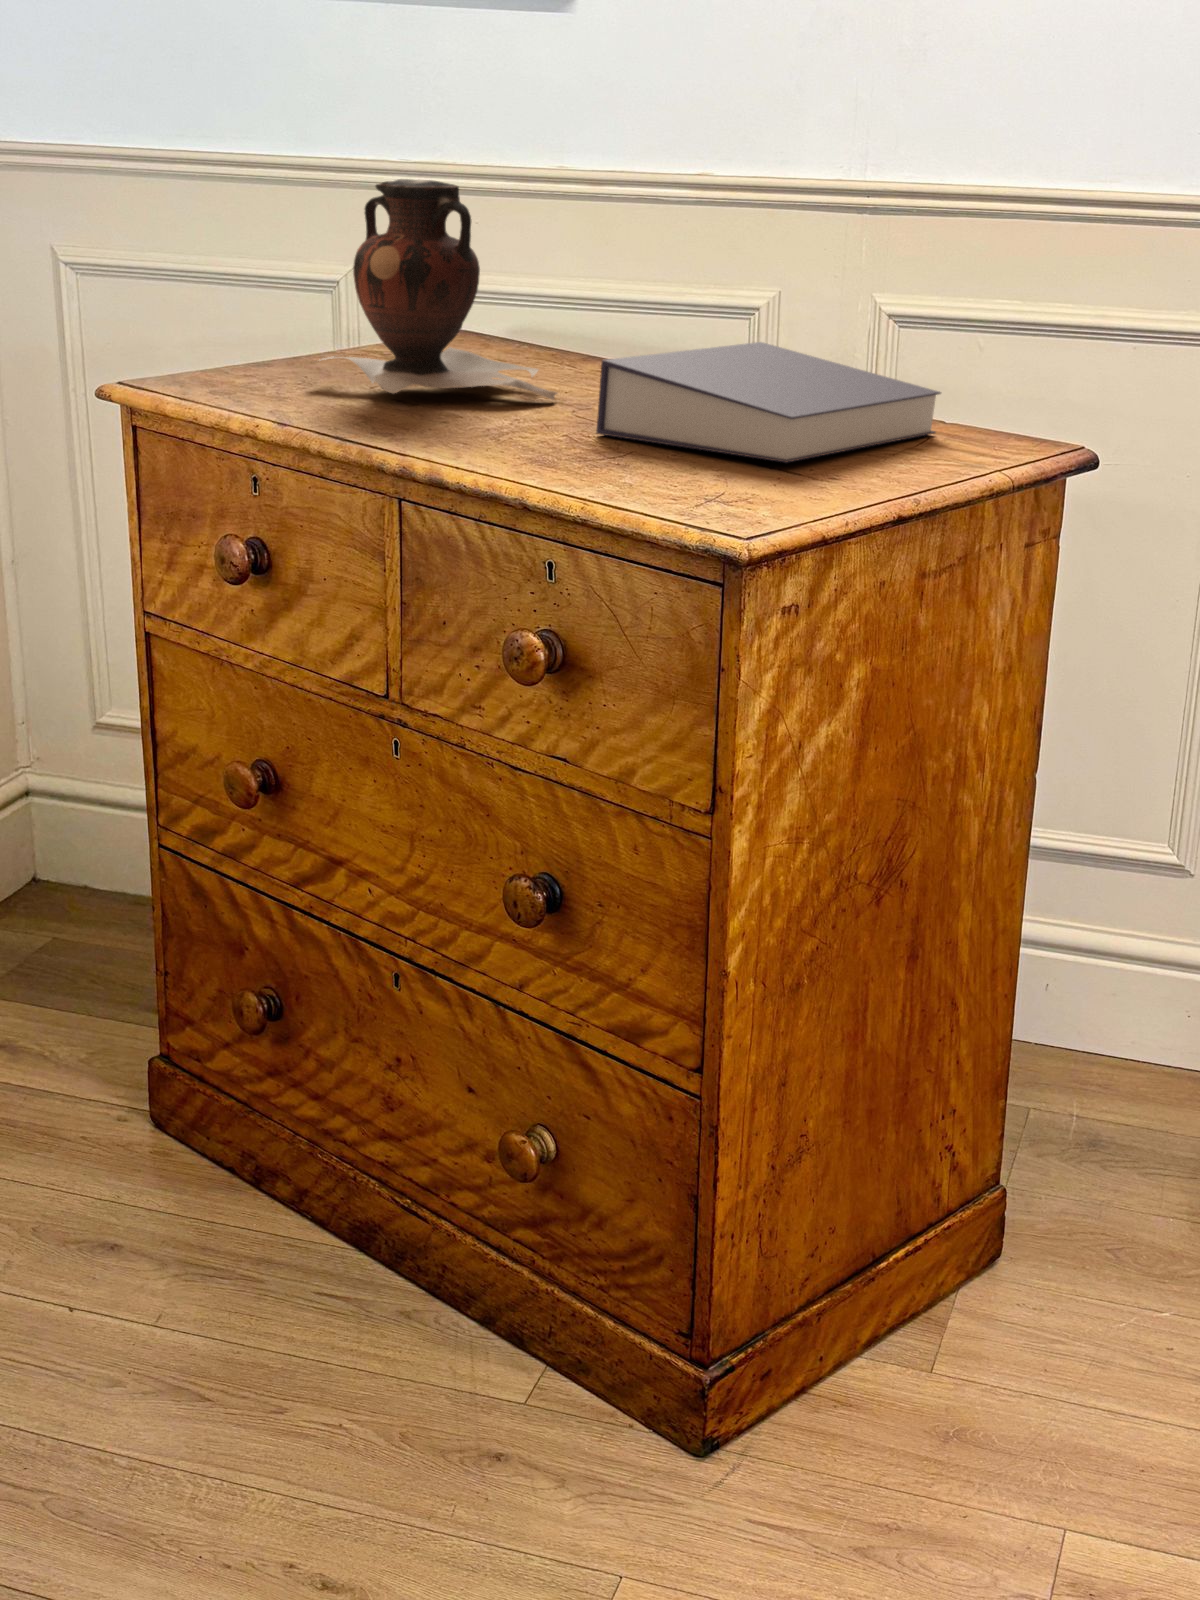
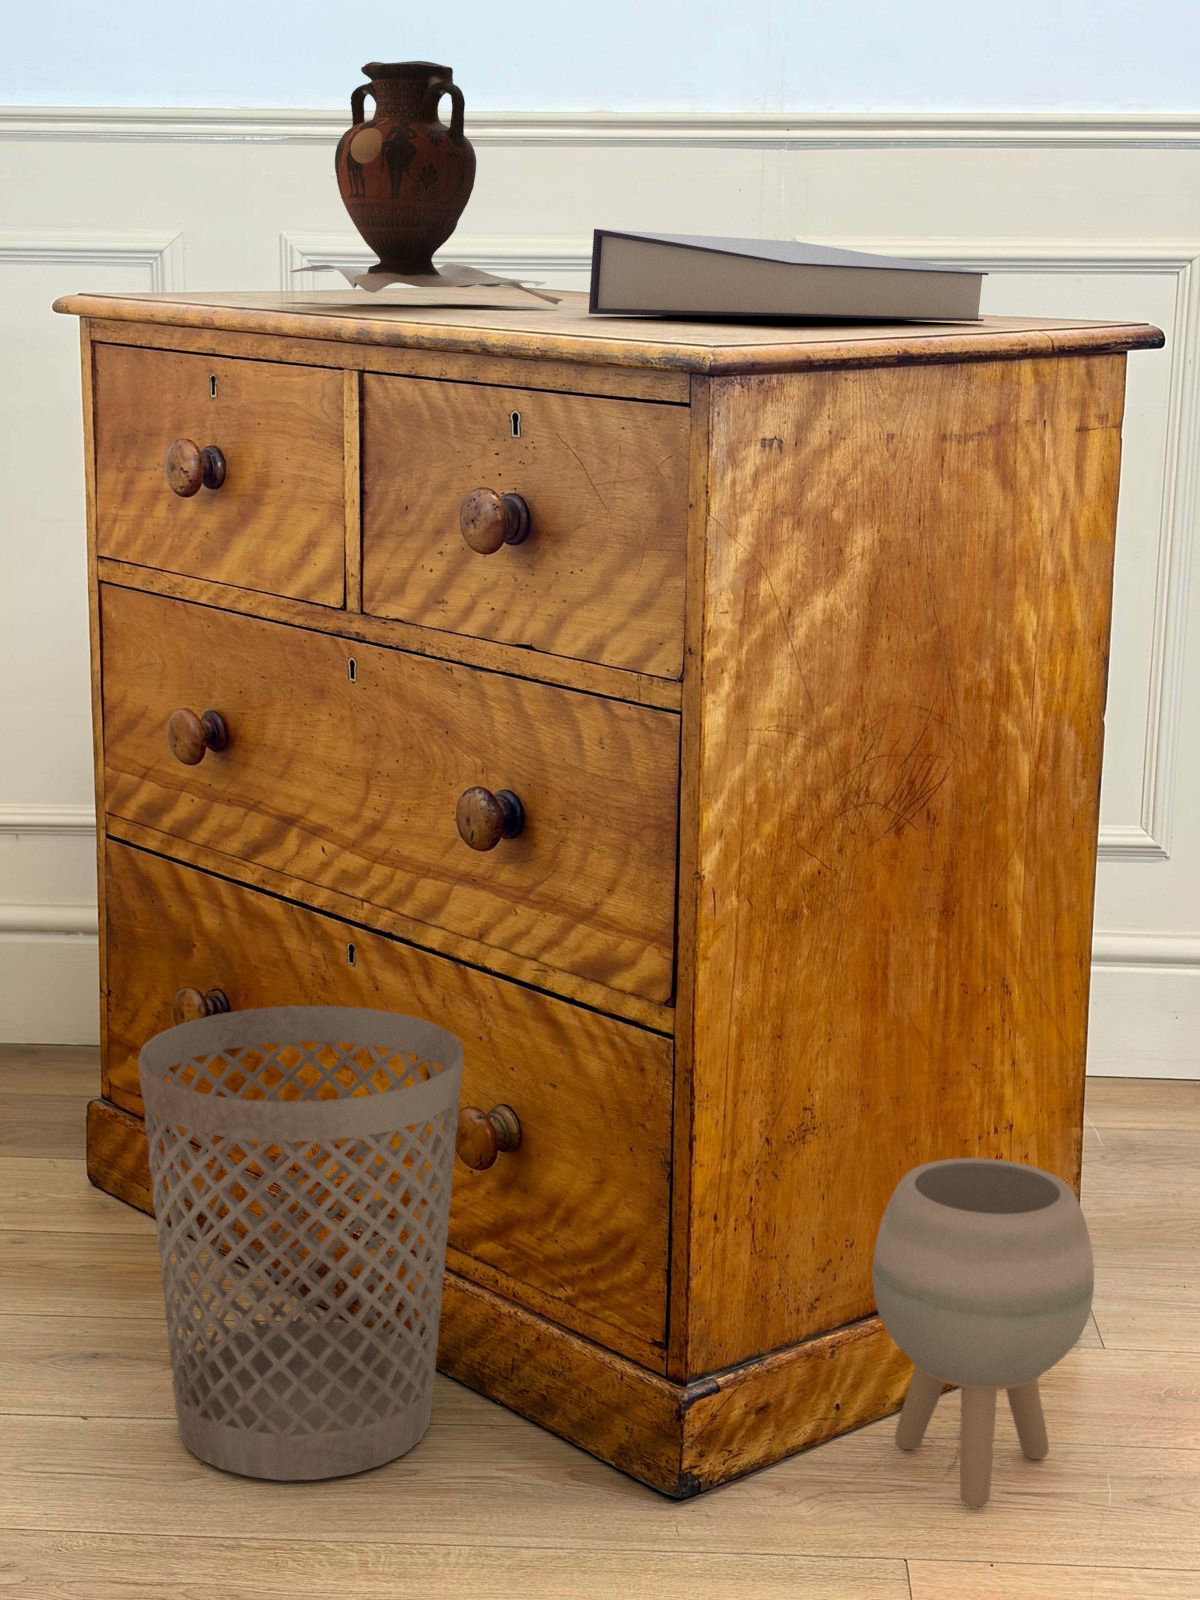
wastebasket: none [239,1043,516,1459] -> present [138,1006,463,1480]
planter: none [858,1168,1040,1456] -> present [872,1158,1094,1508]

